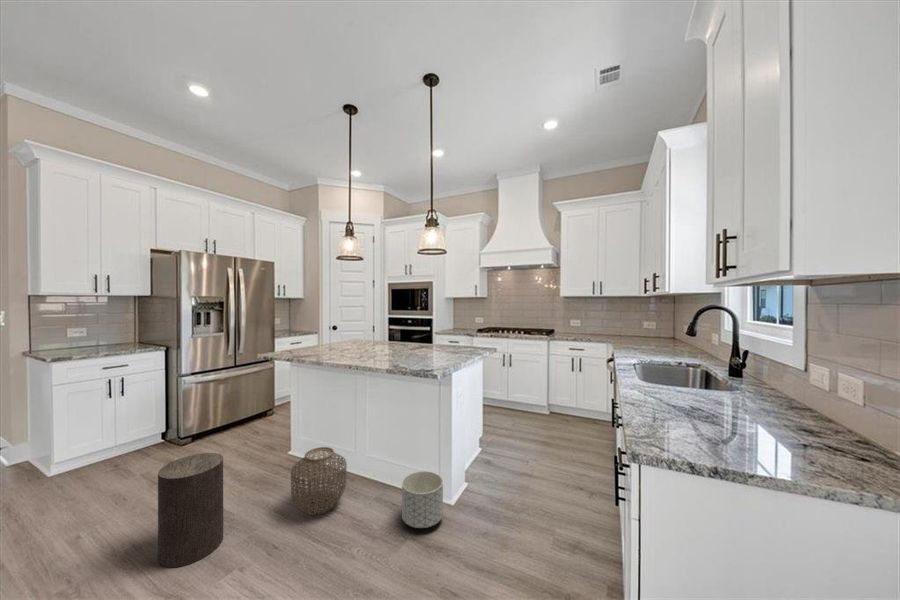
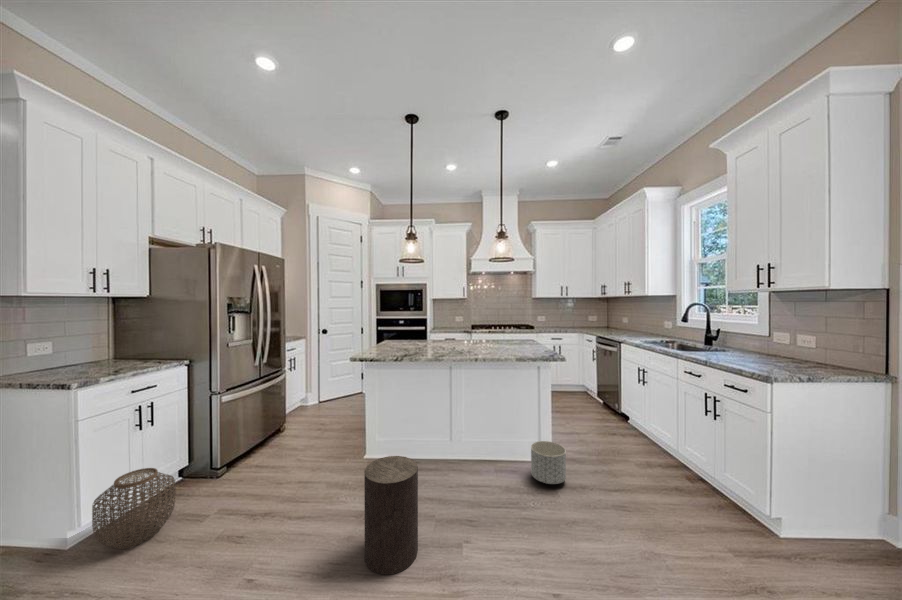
woven basket: present [291,447,347,515] -> present [92,468,176,549]

